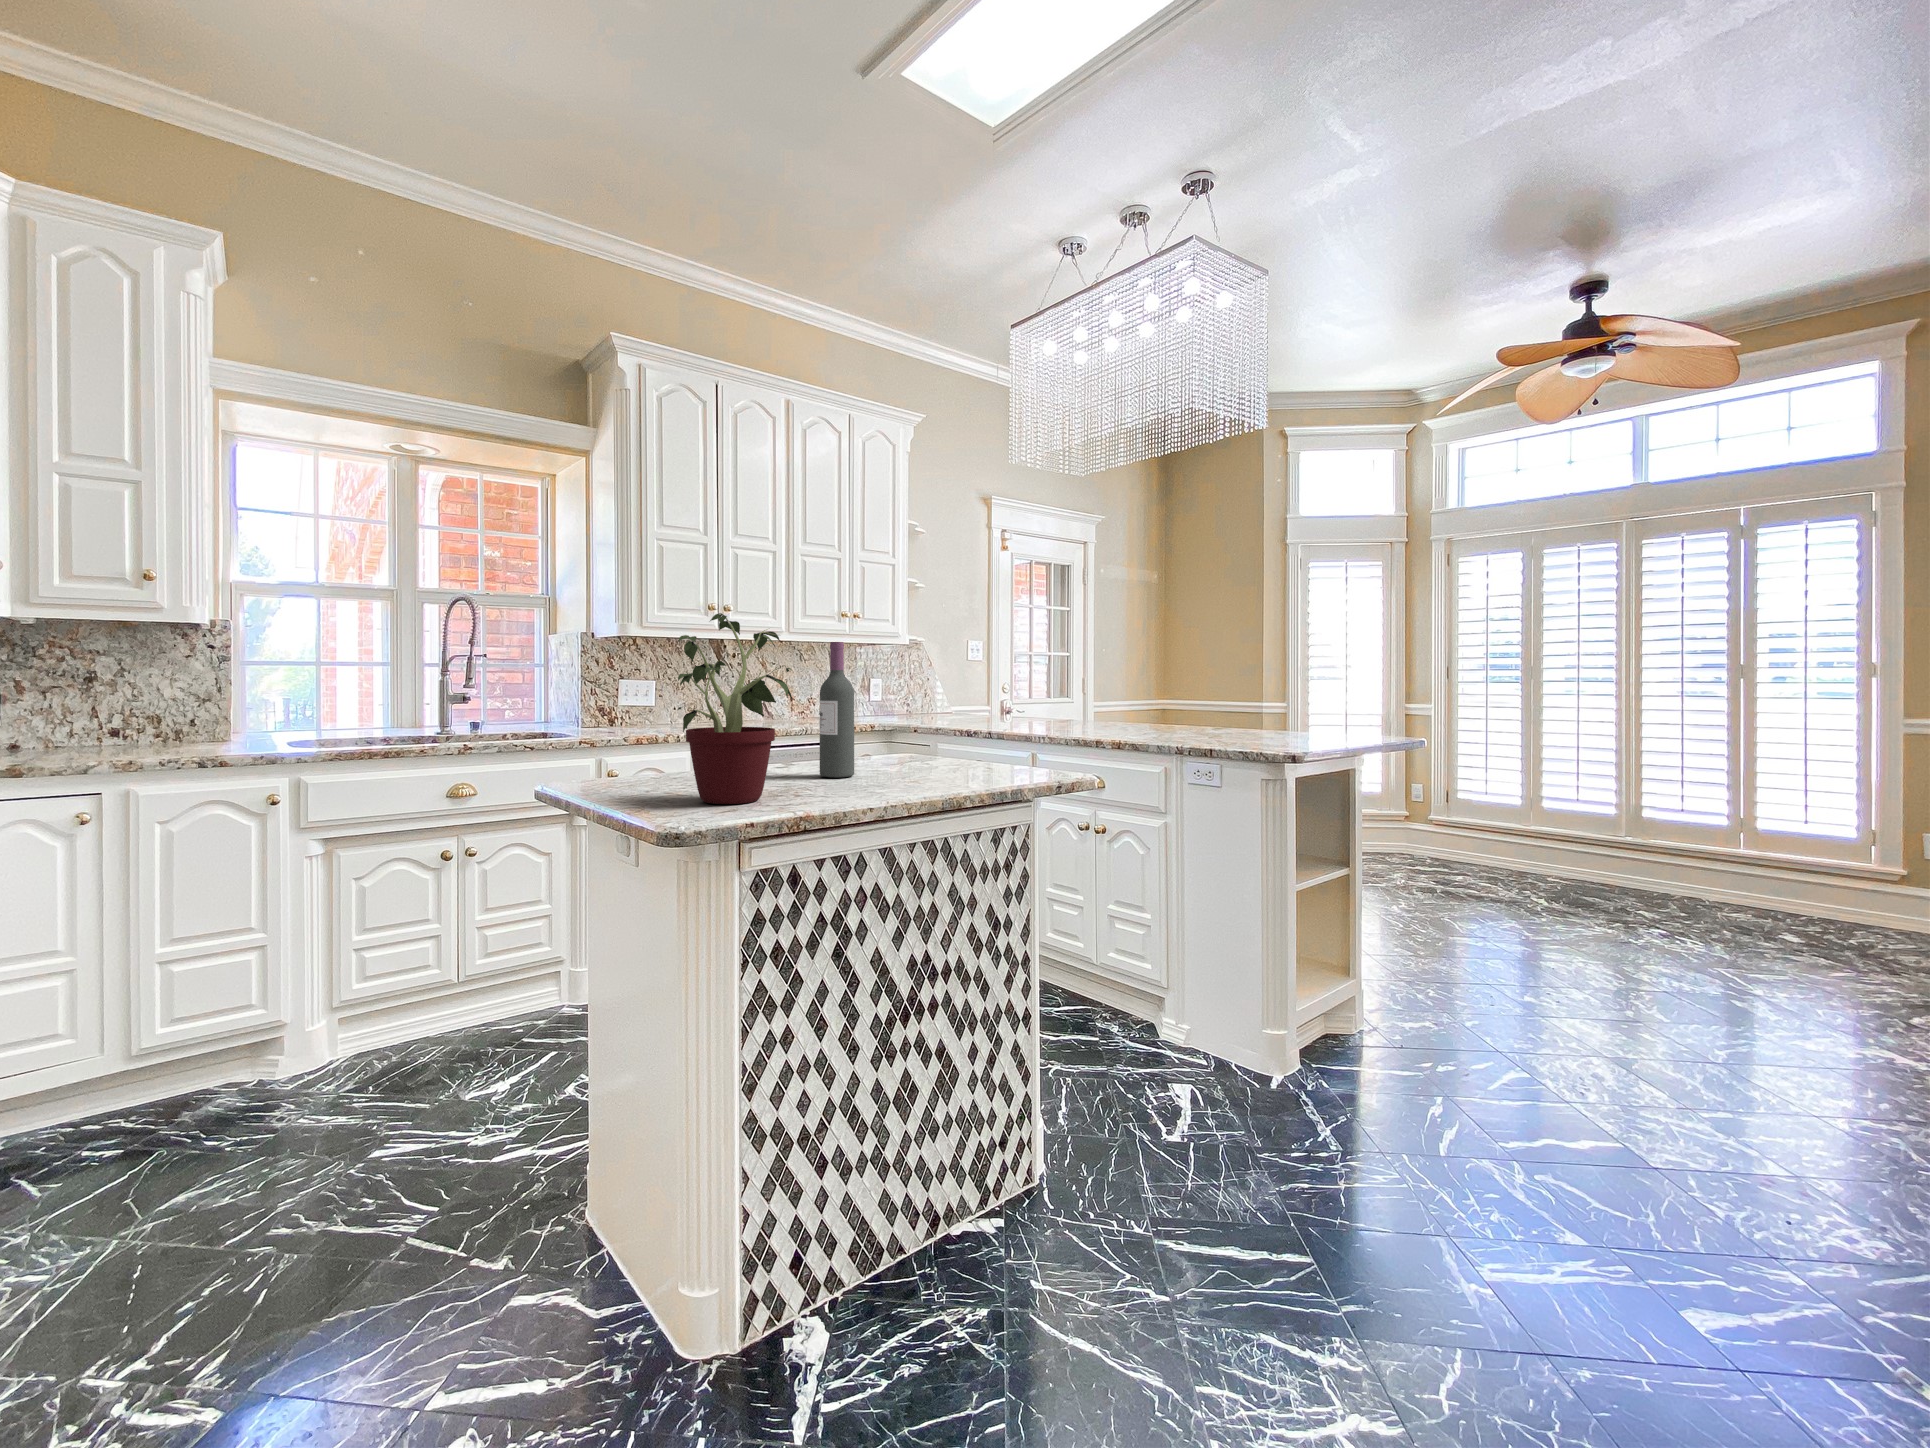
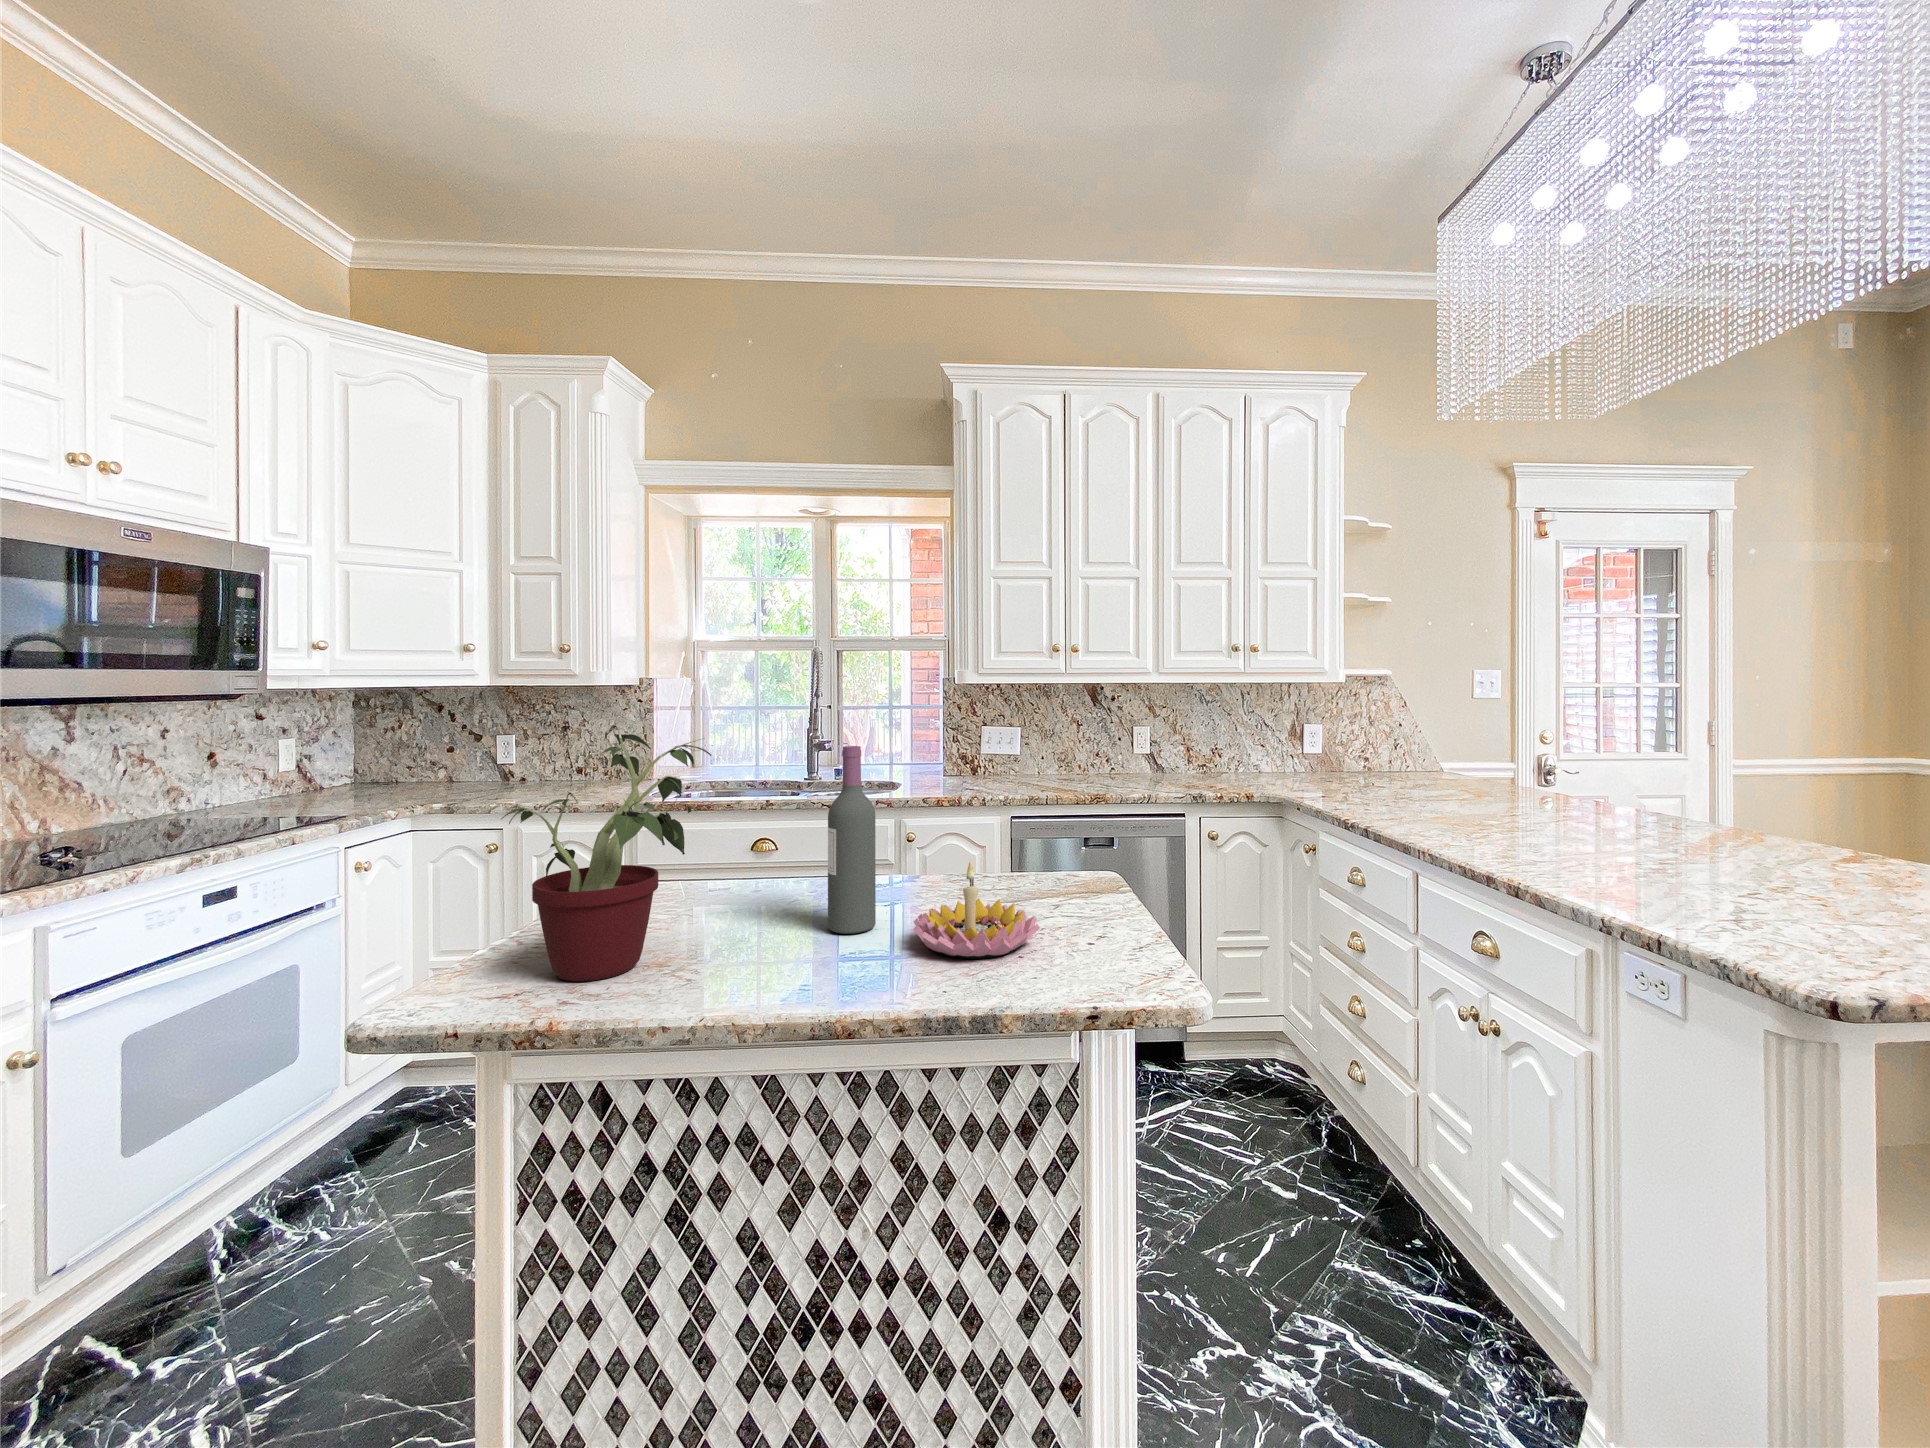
candle holder: none [893,714,980,775] -> present [913,860,1040,959]

